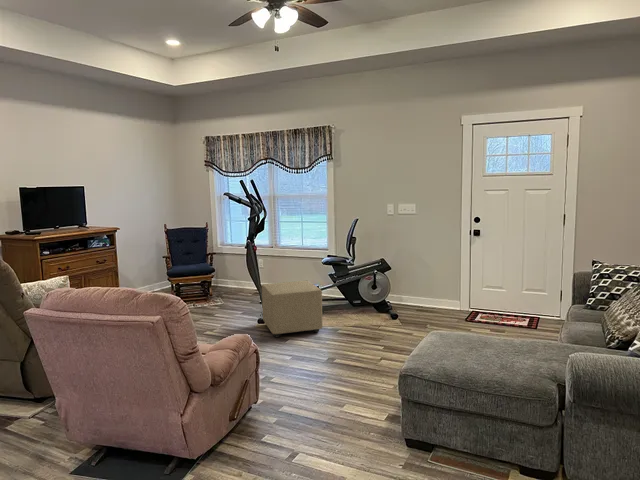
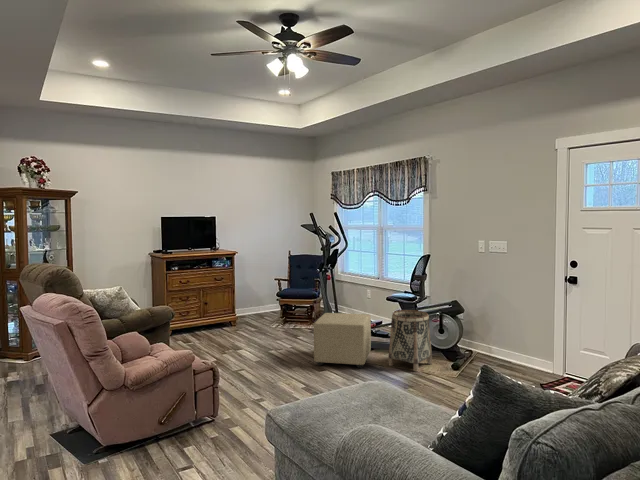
basket: none [336,271,370,326] -> present [388,310,432,372]

